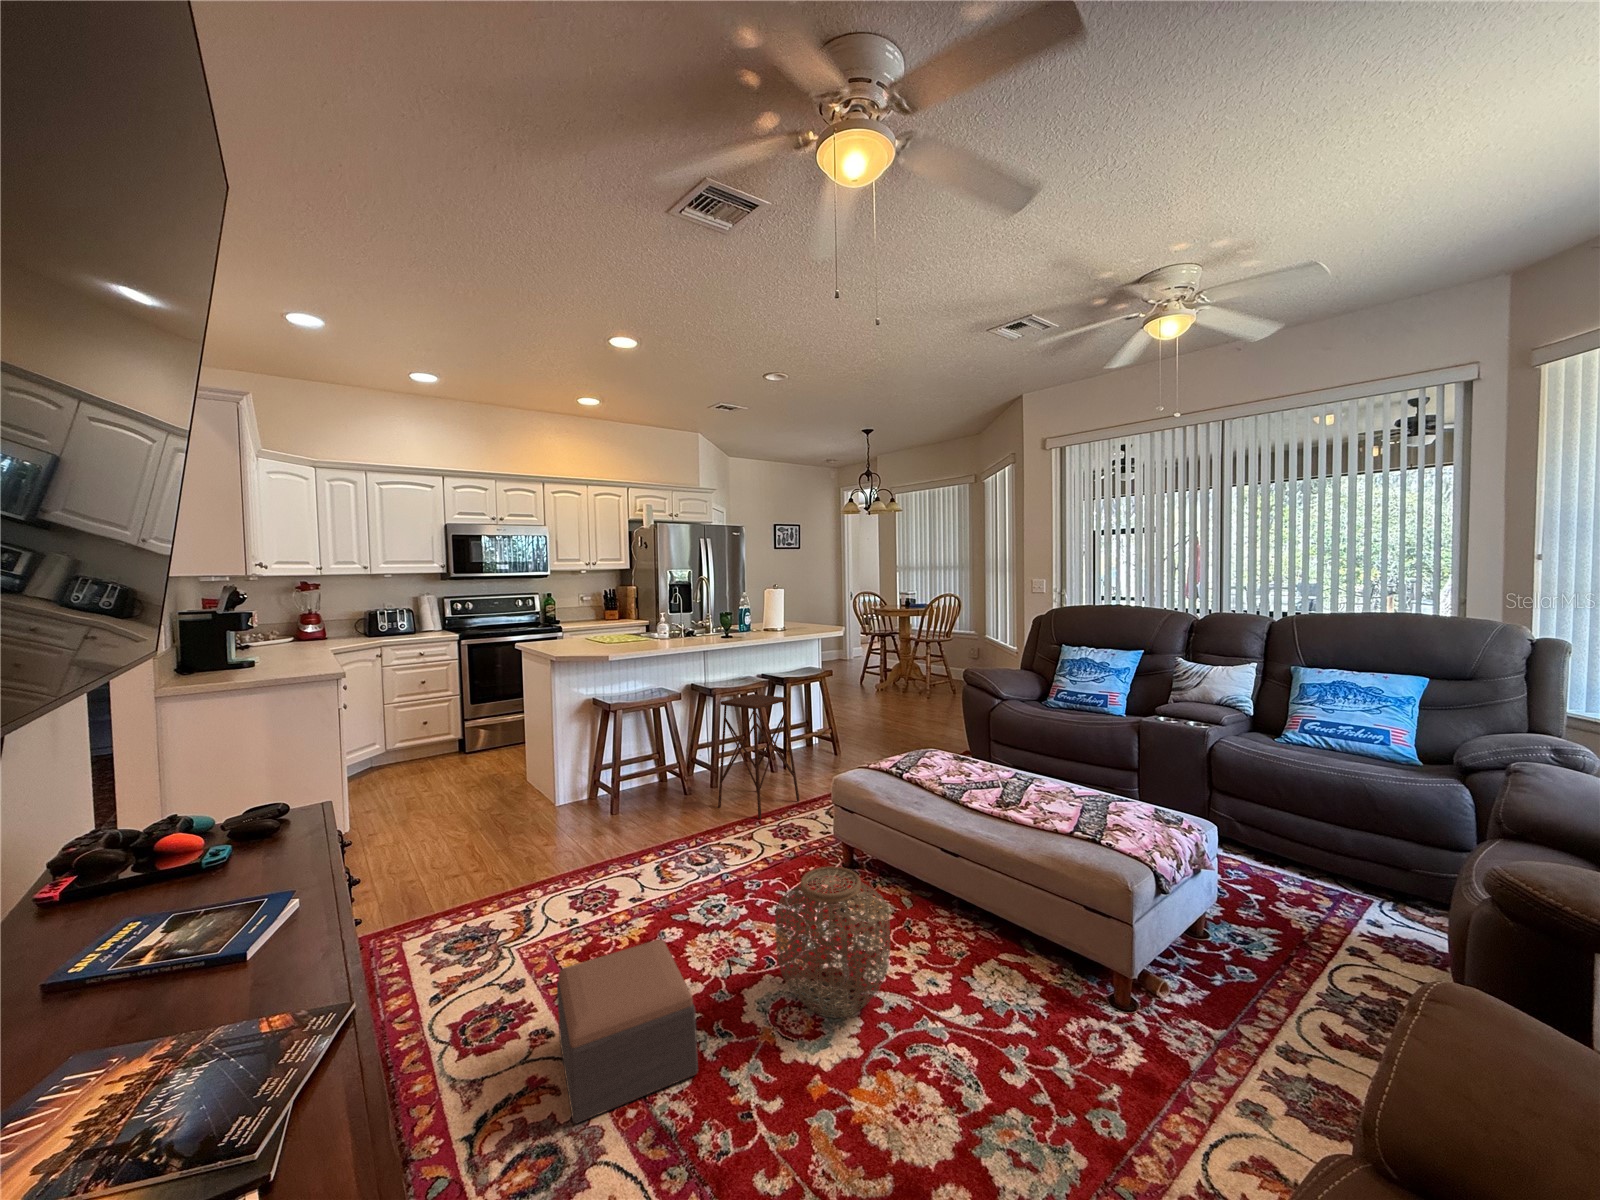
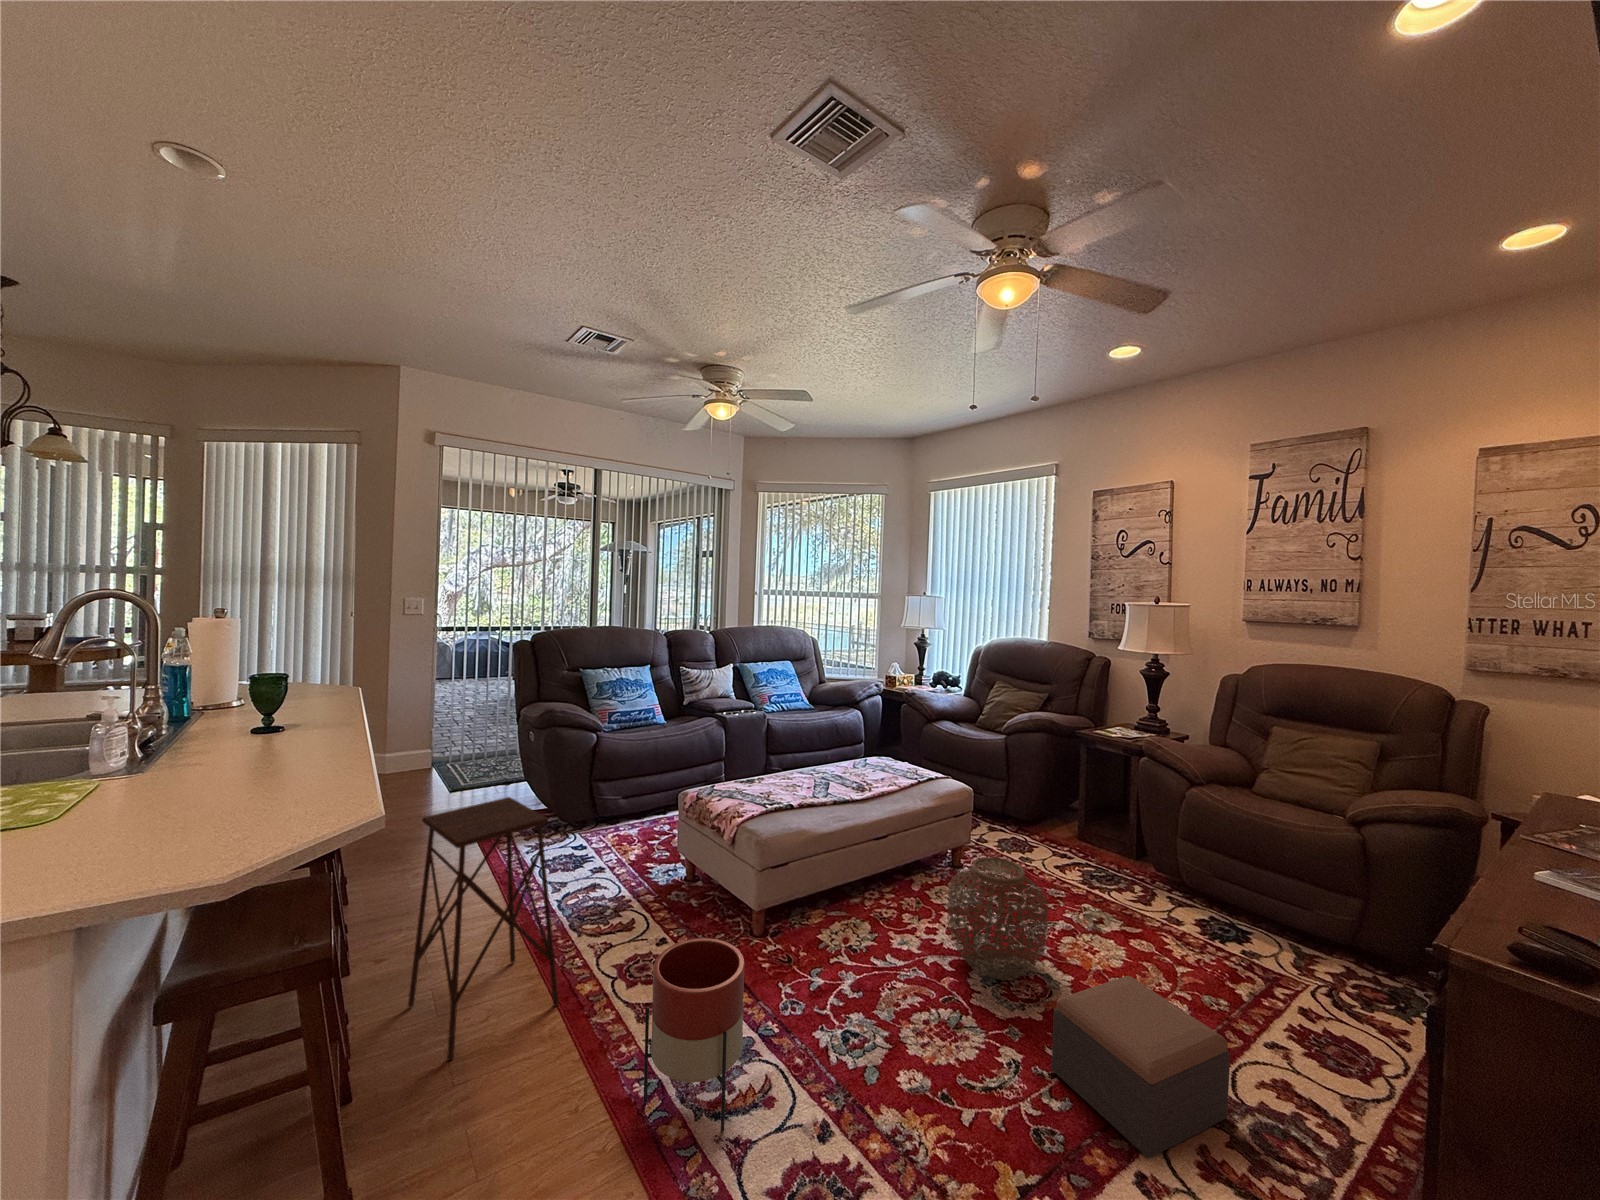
planter: none [650,777,706,873] -> present [644,938,744,1132]

